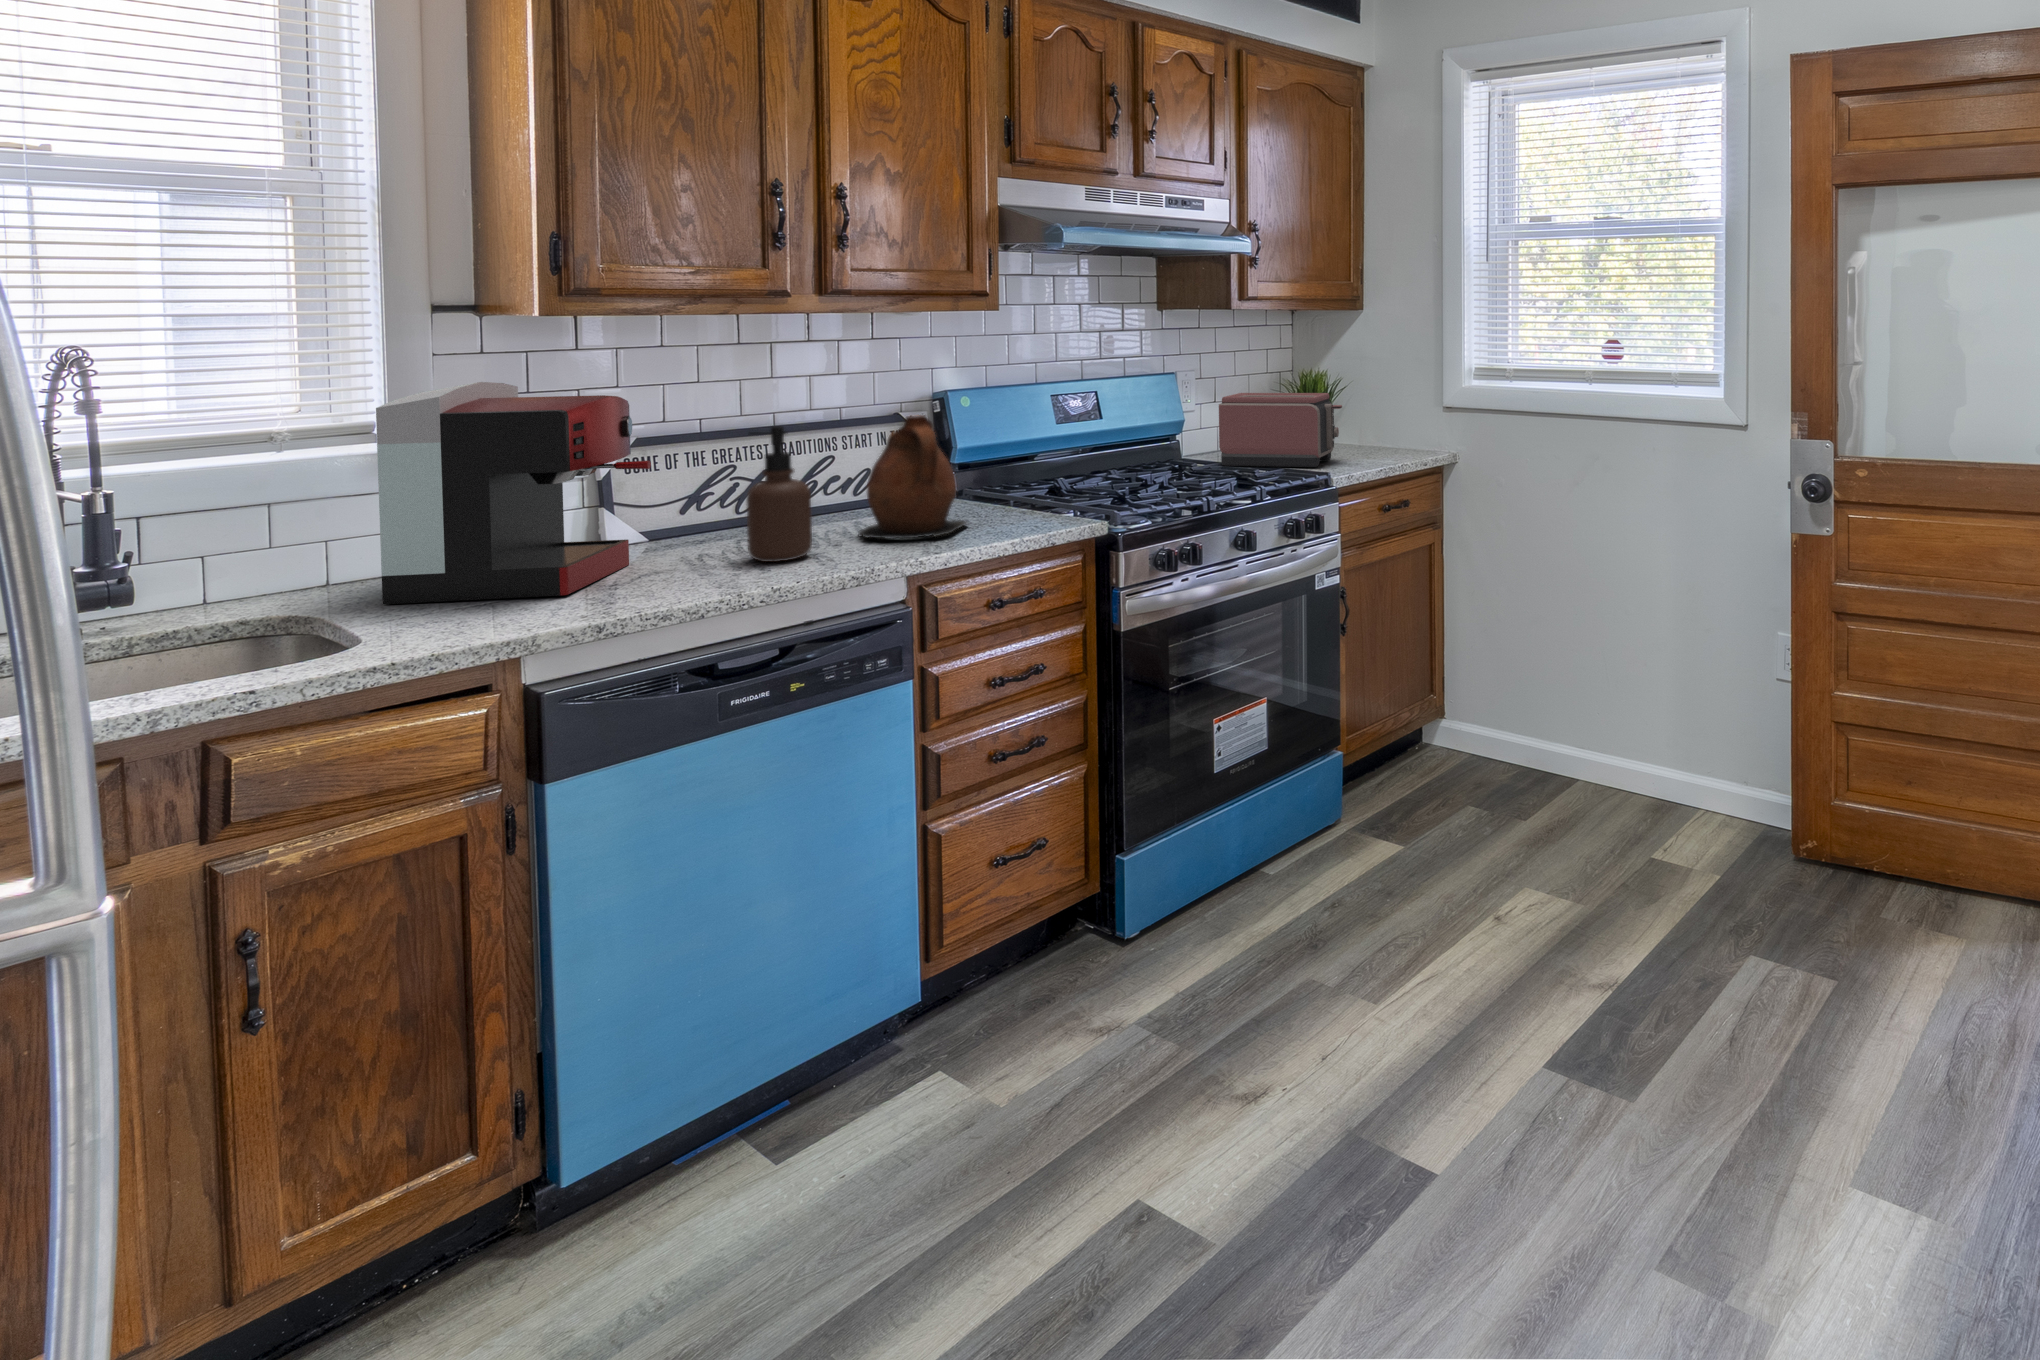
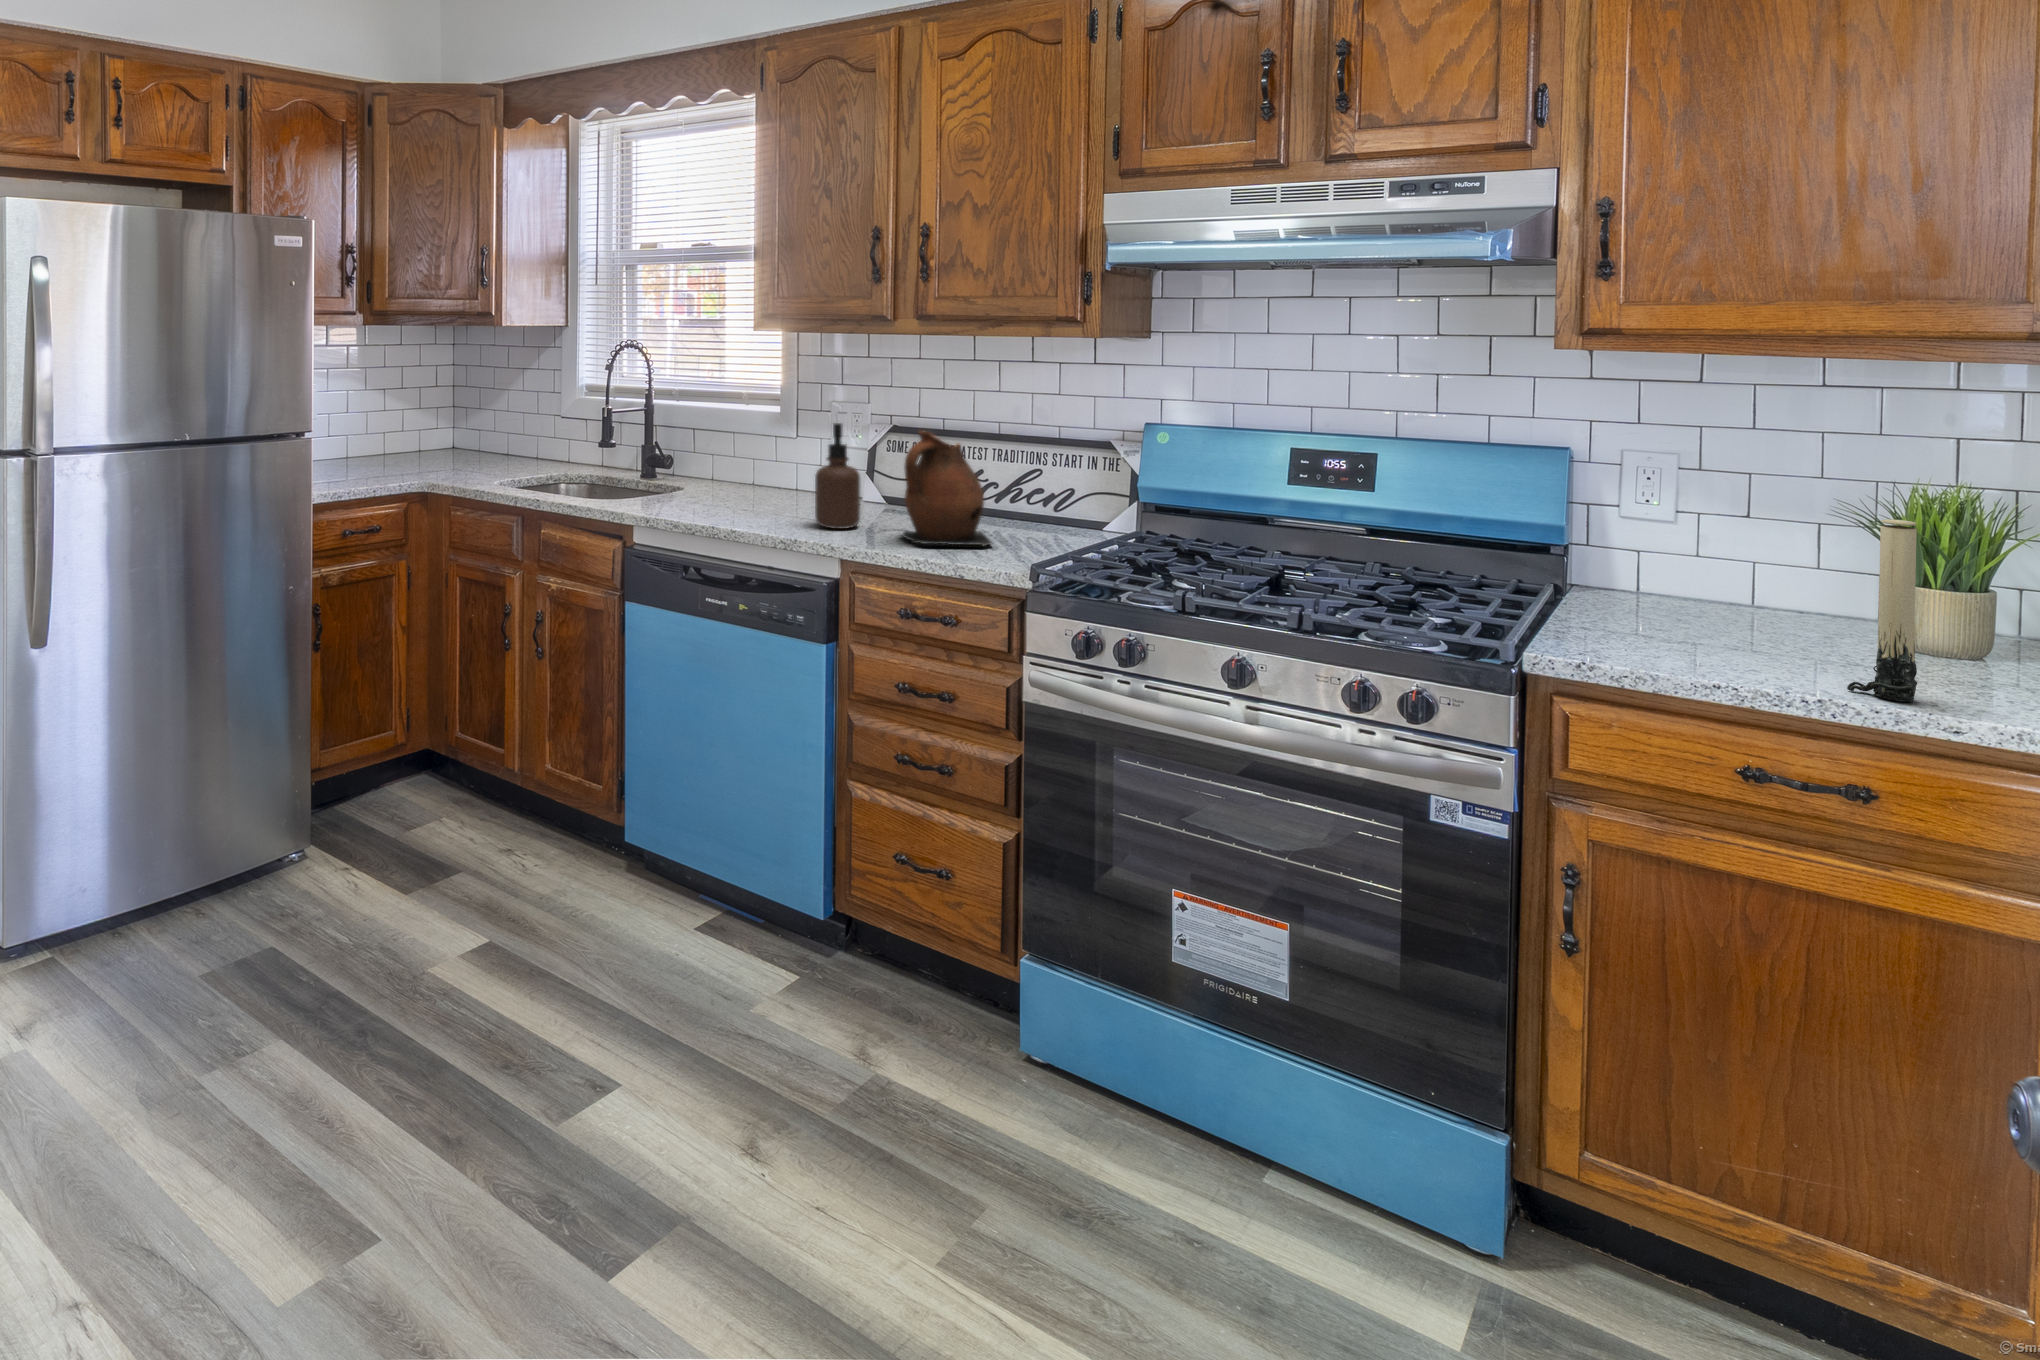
candle: none [1368,379,1388,462] -> present [1847,519,1917,702]
coffee maker: present [376,382,651,604] -> none [713,373,819,509]
toaster: present [1219,393,1342,467] -> none [1601,499,1828,665]

